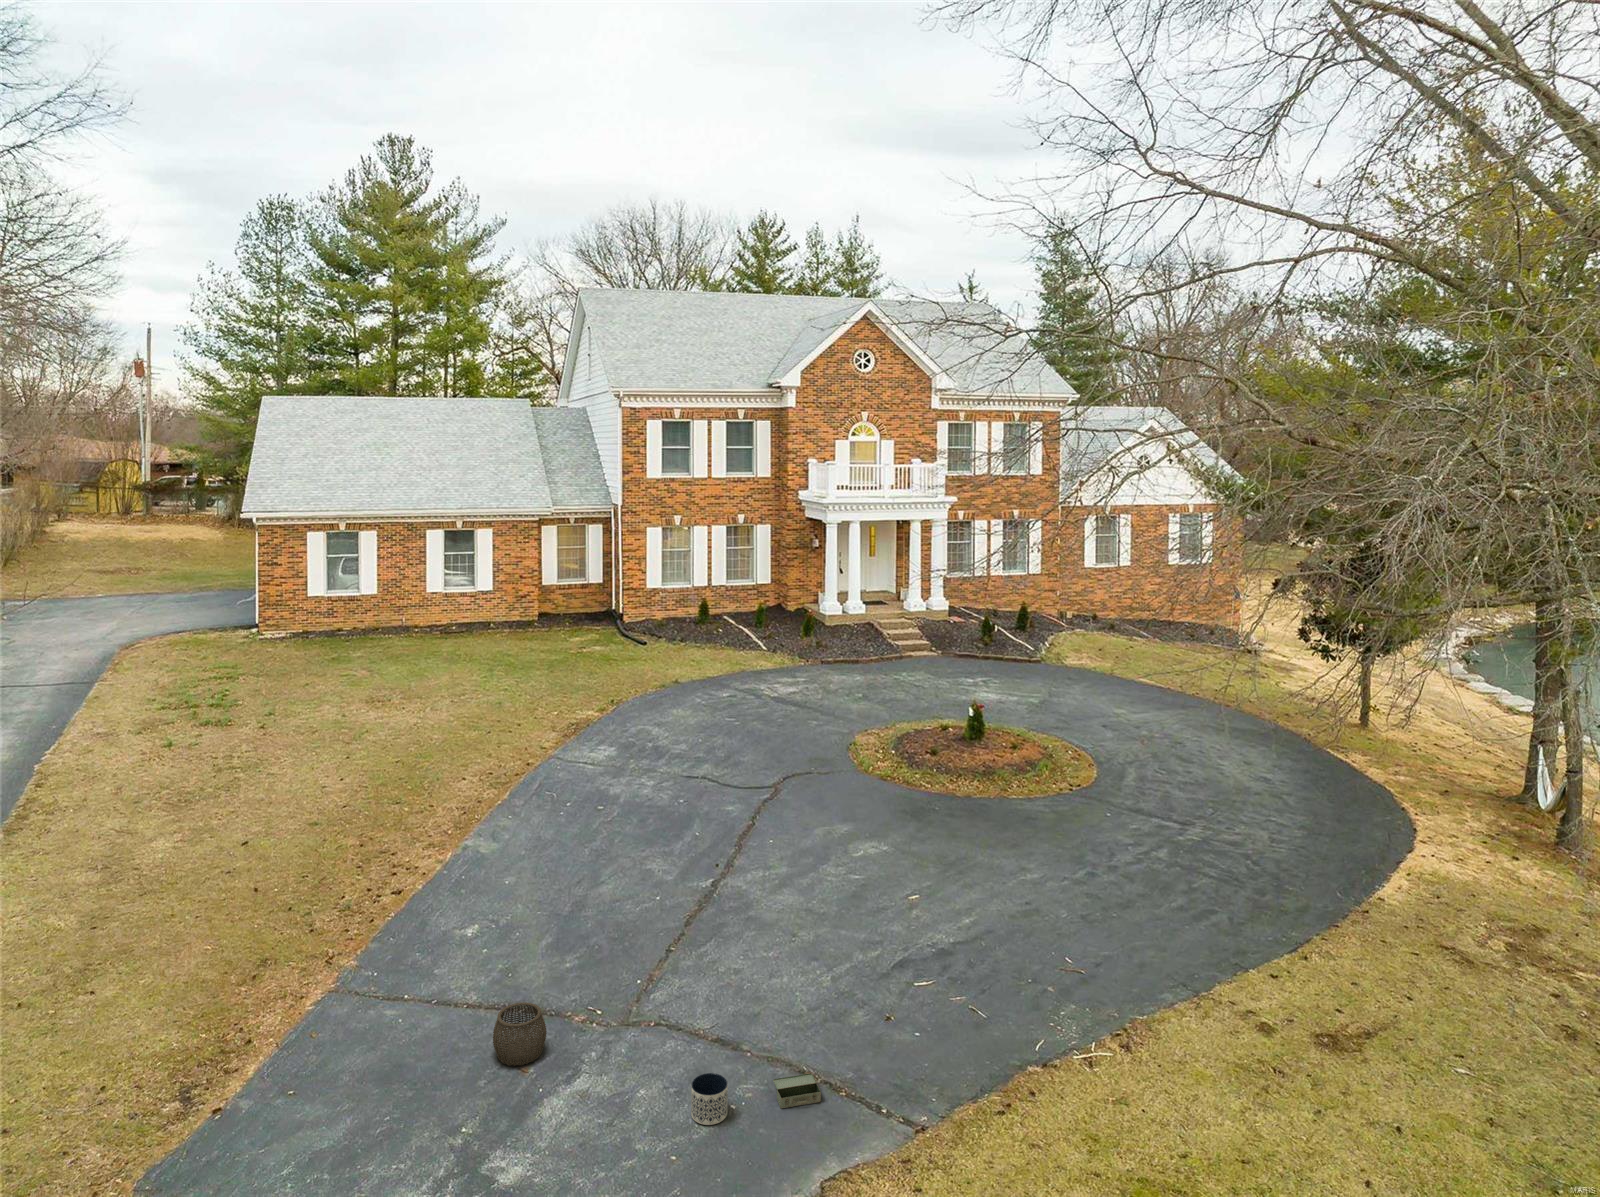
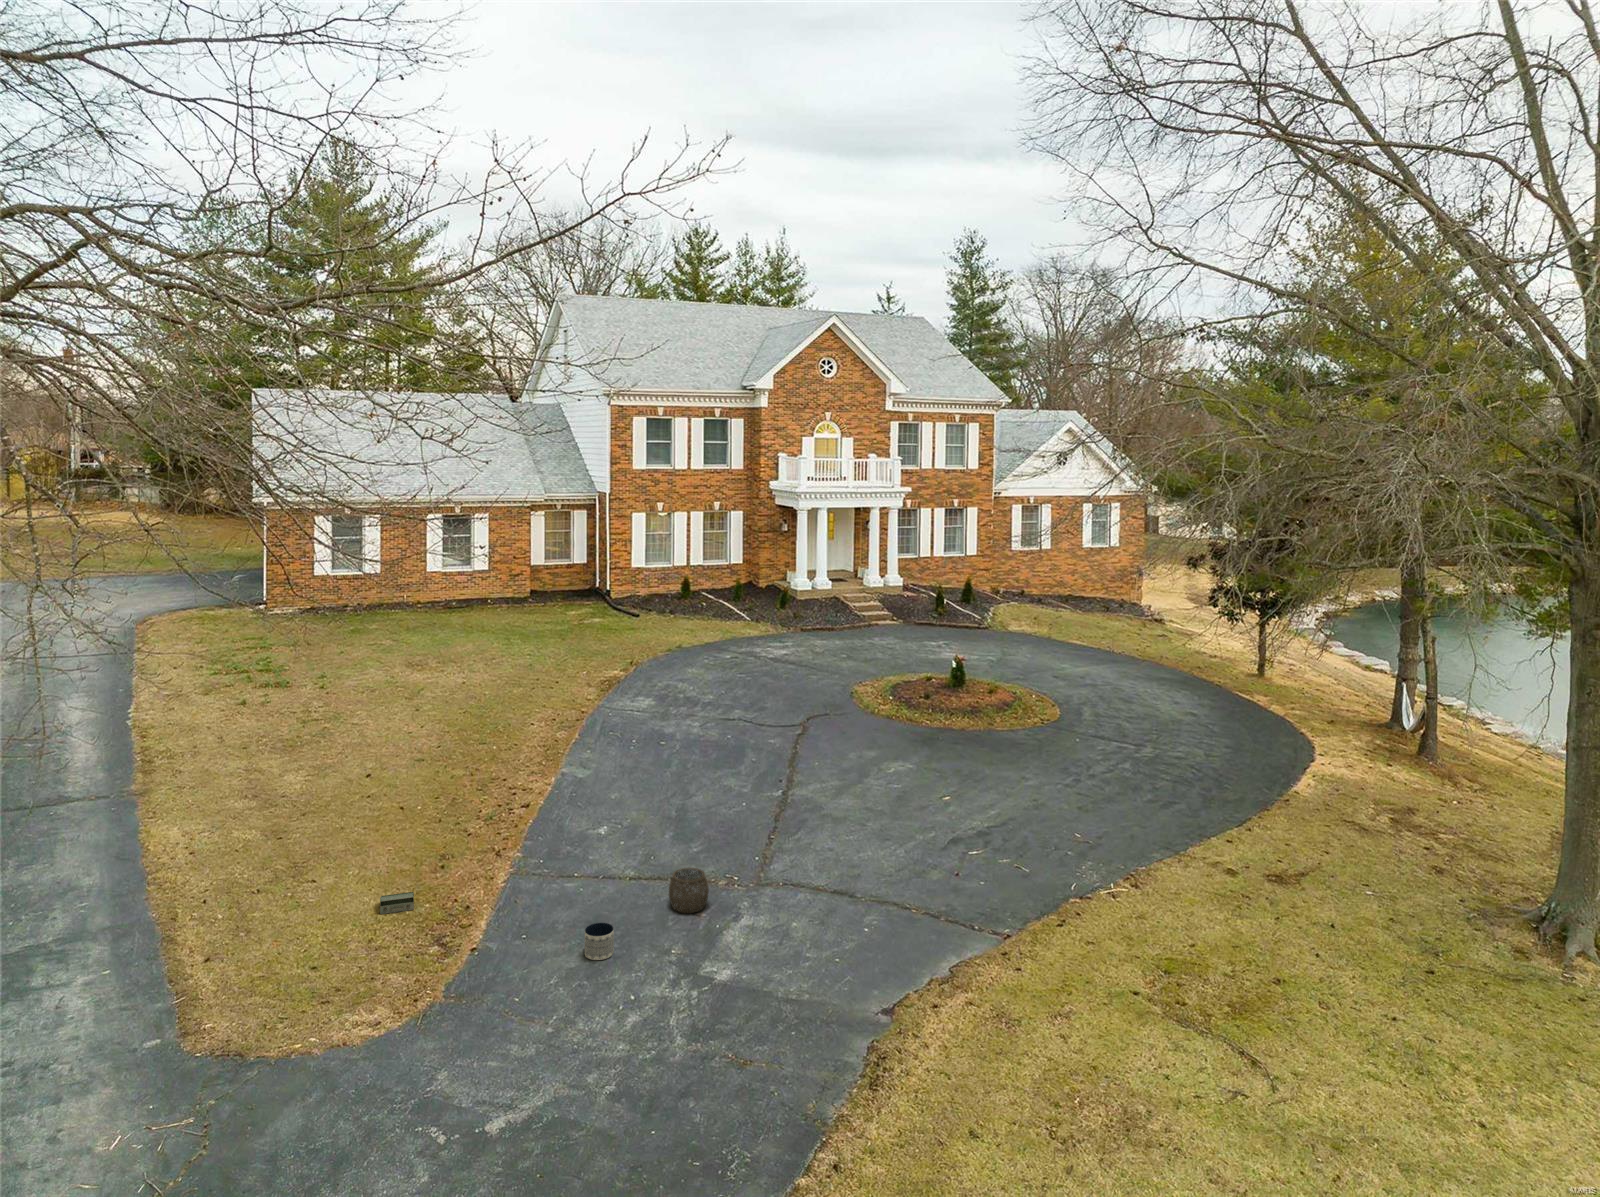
planter: present [691,1073,728,1125] -> present [585,923,614,960]
toolbox: present [773,1073,821,1108] -> present [380,892,414,914]

